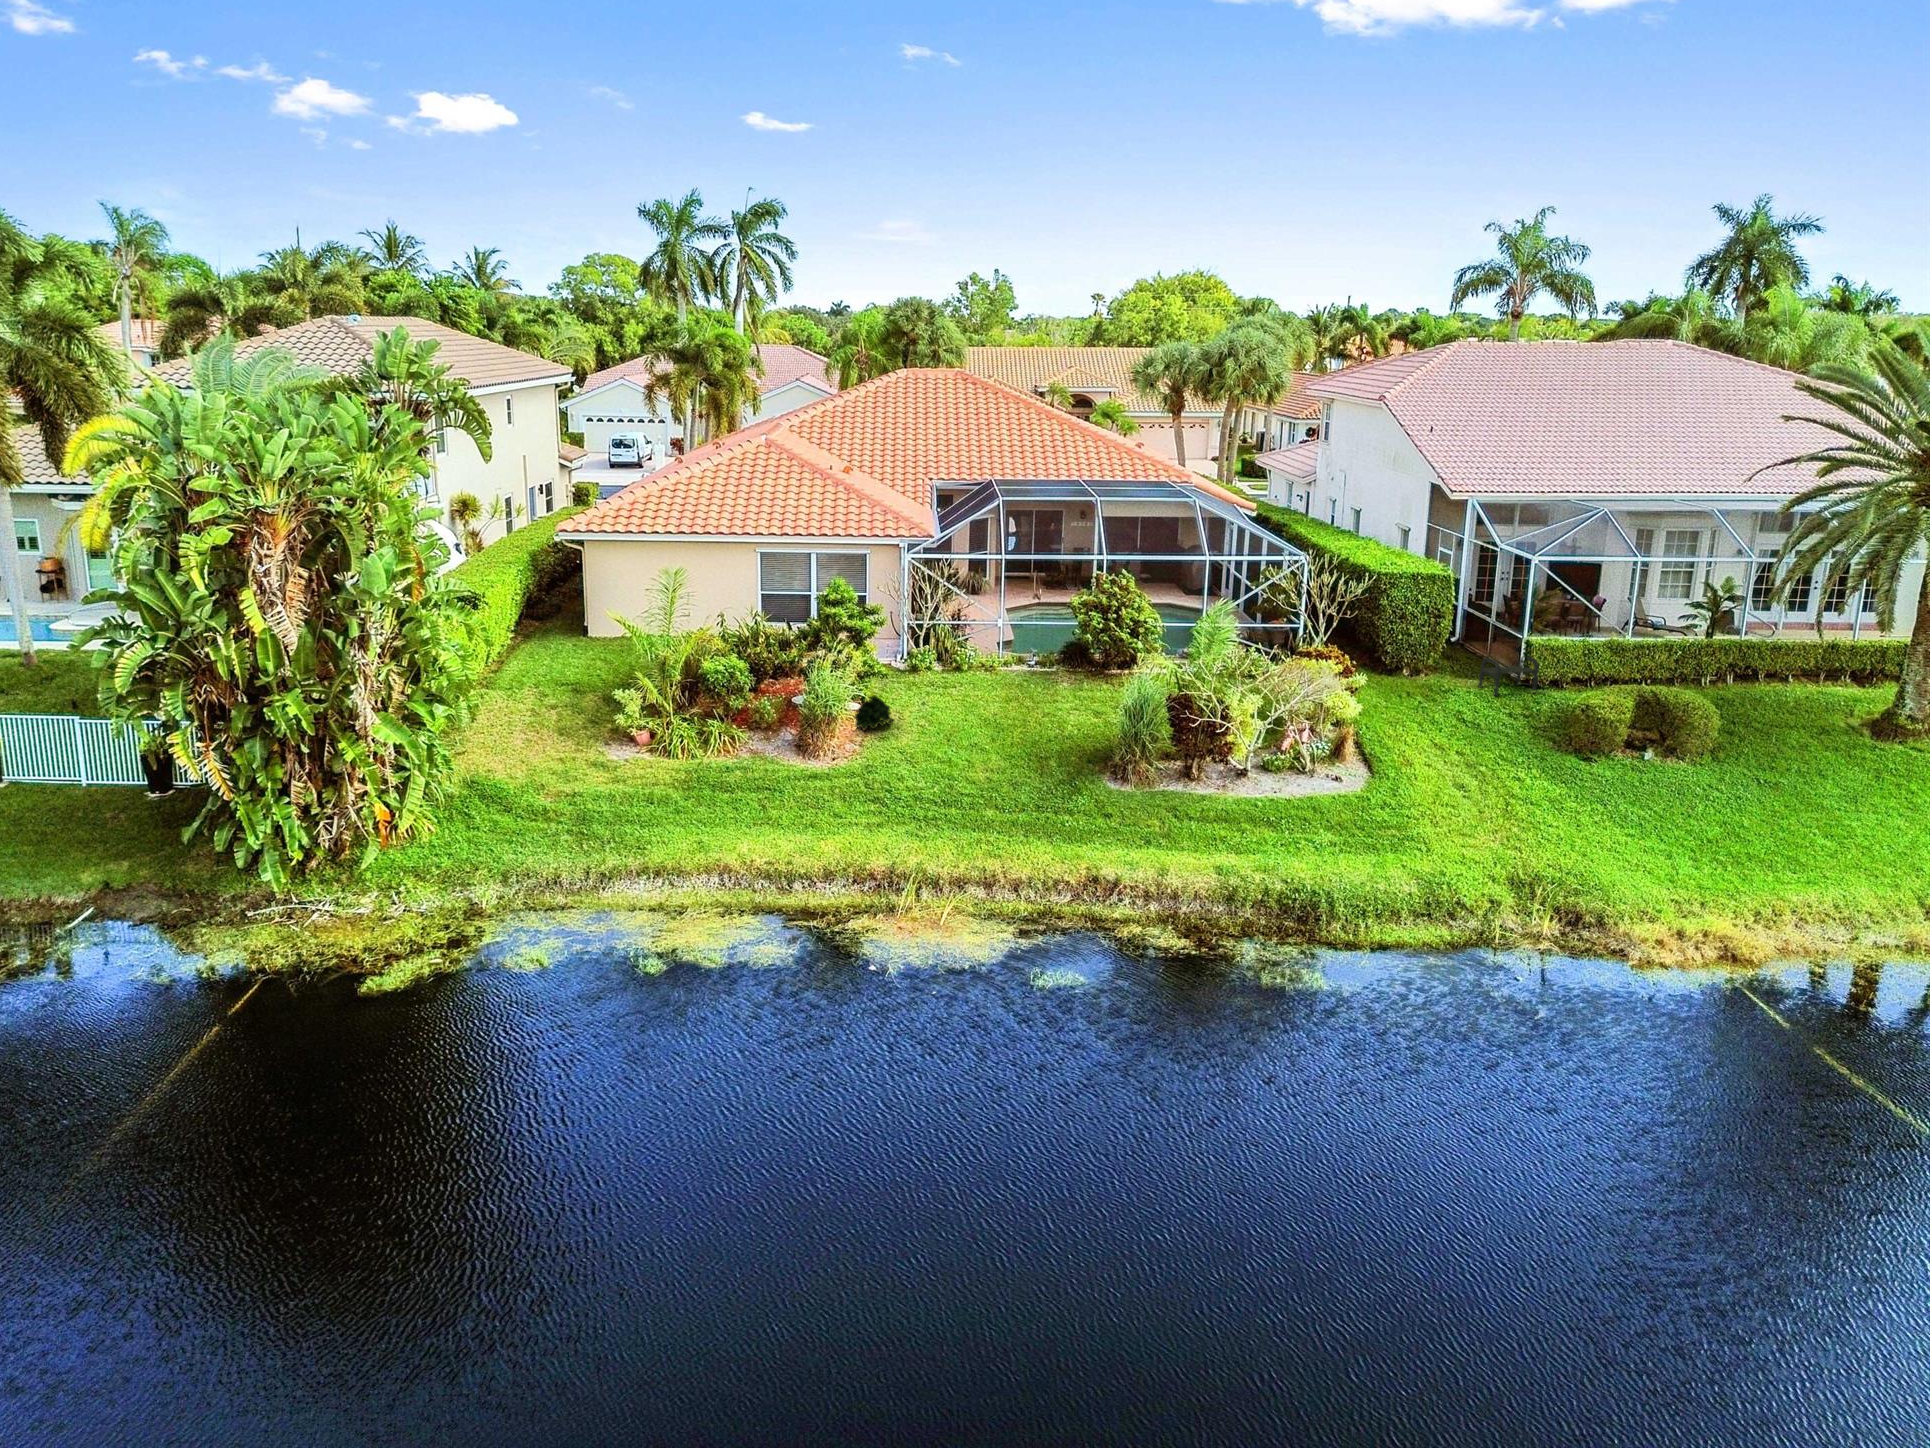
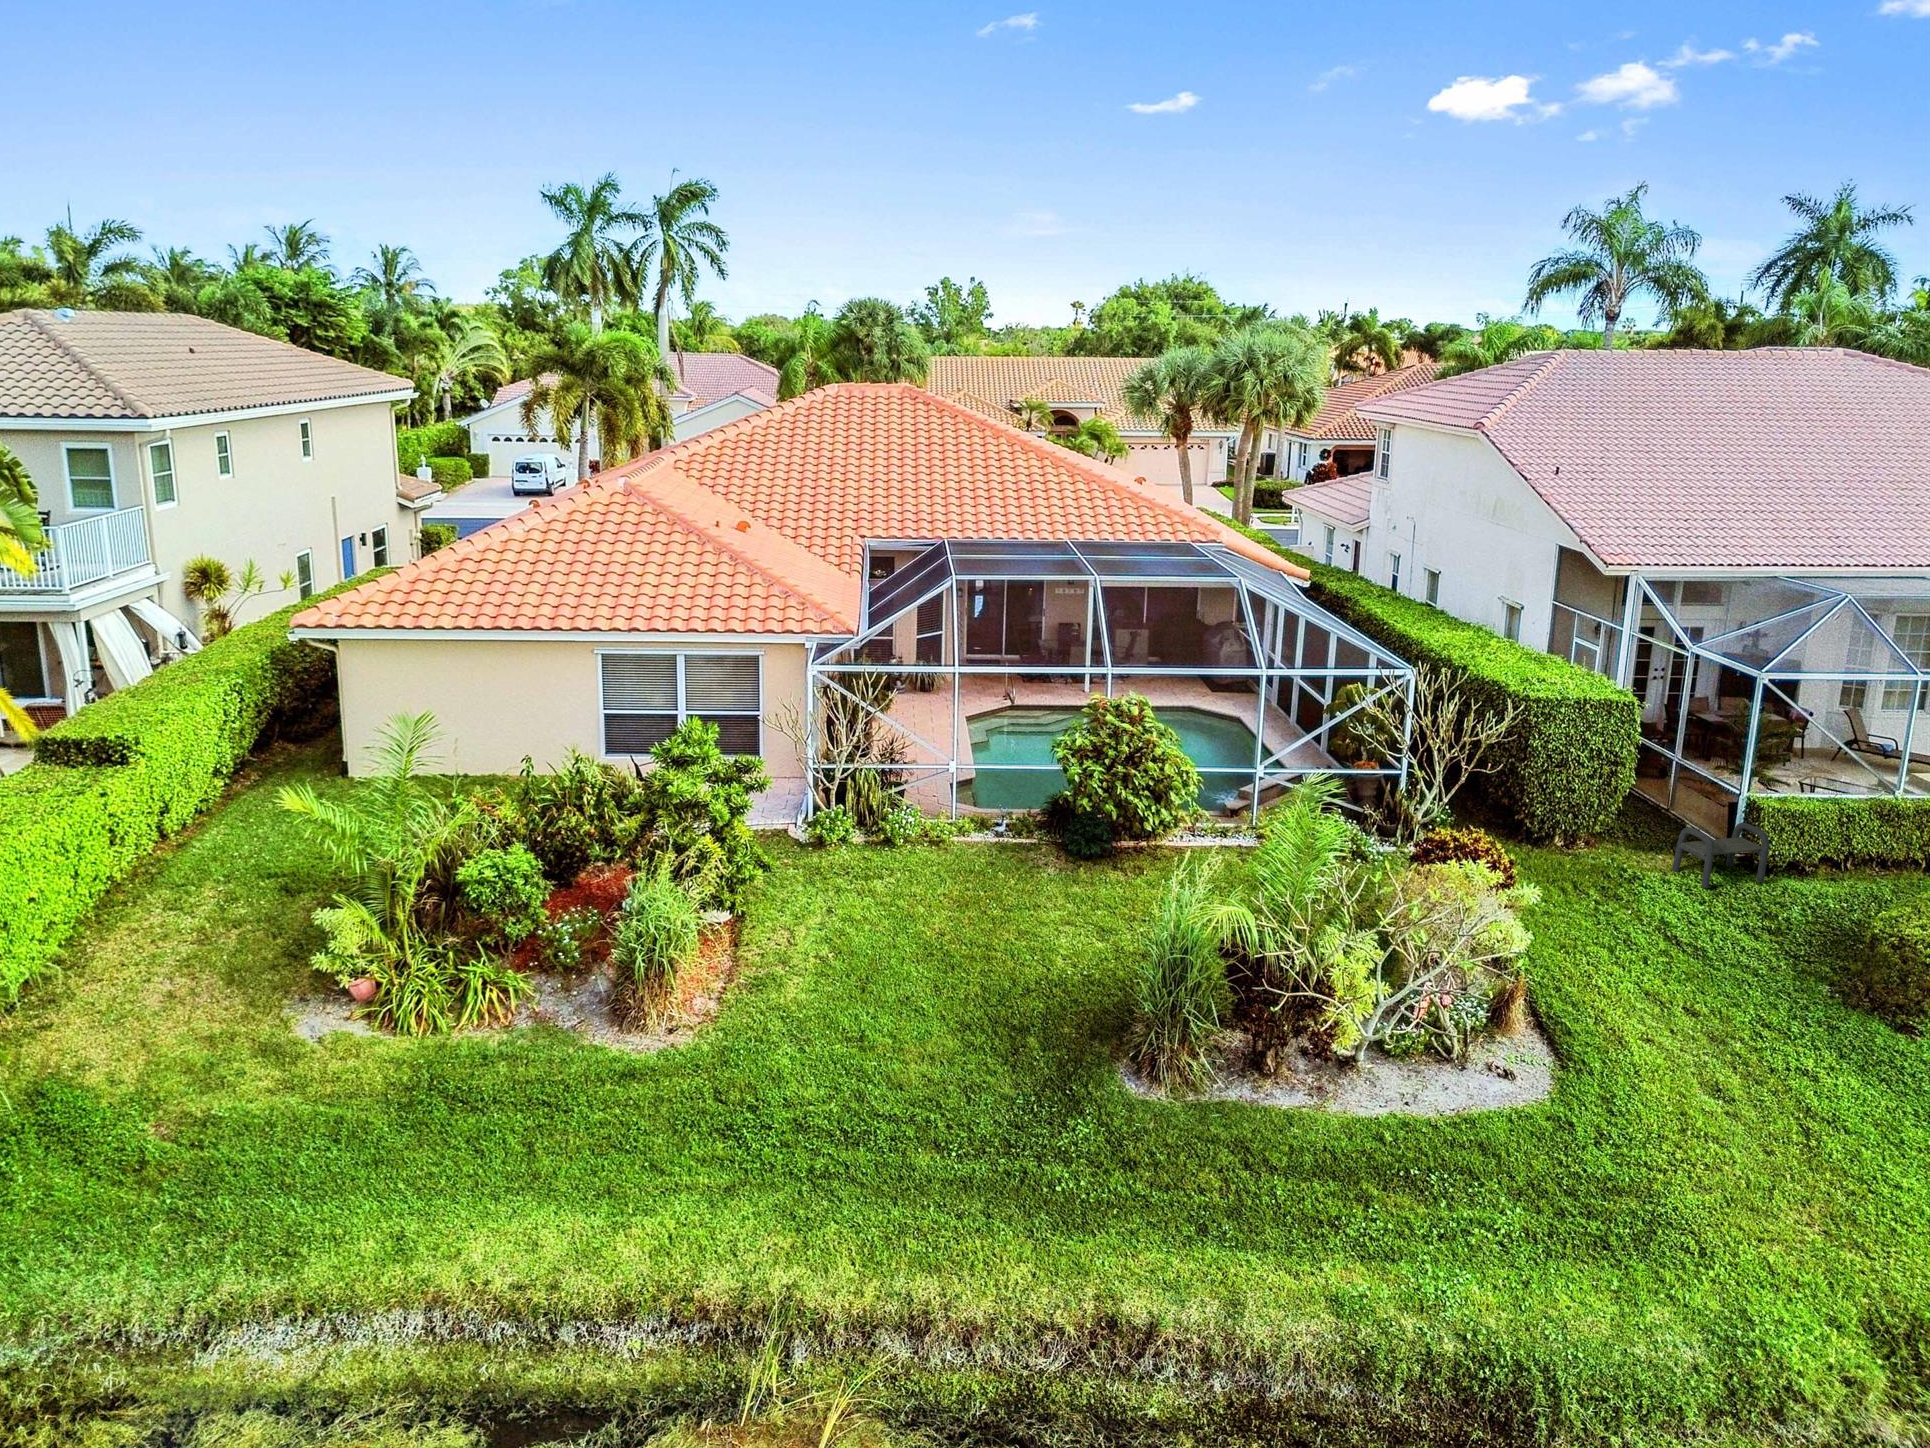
potted plant: present [854,695,893,730] -> present [1062,810,1115,858]

